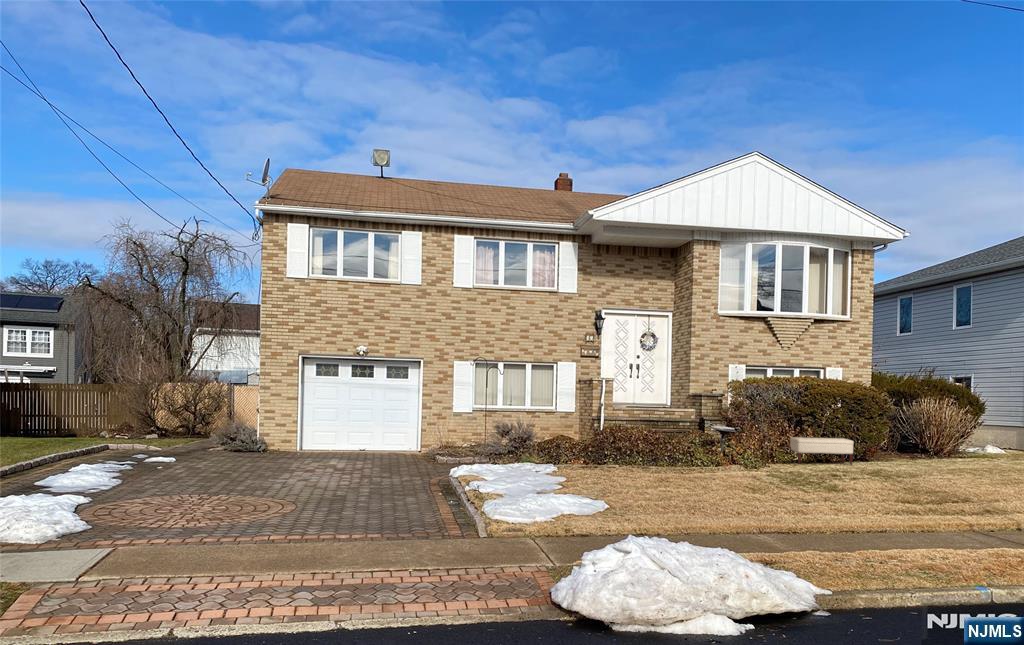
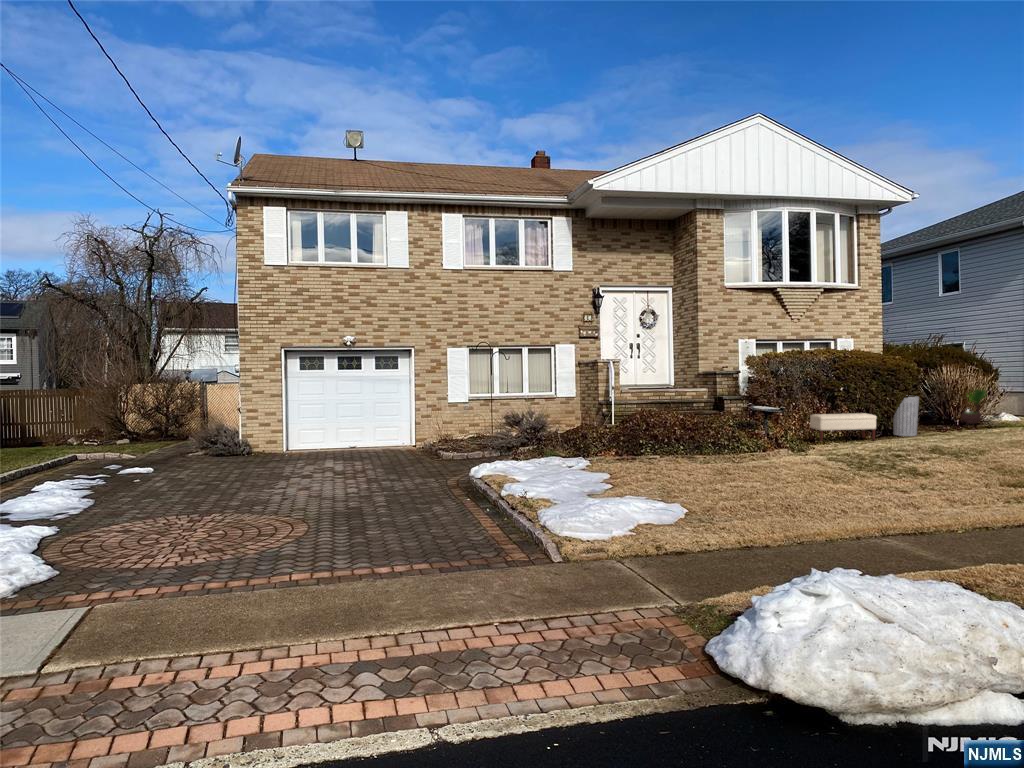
potted tree: none [948,417,974,456] -> present [962,389,986,424]
trash can: none [873,422,898,463] -> present [893,396,919,436]

